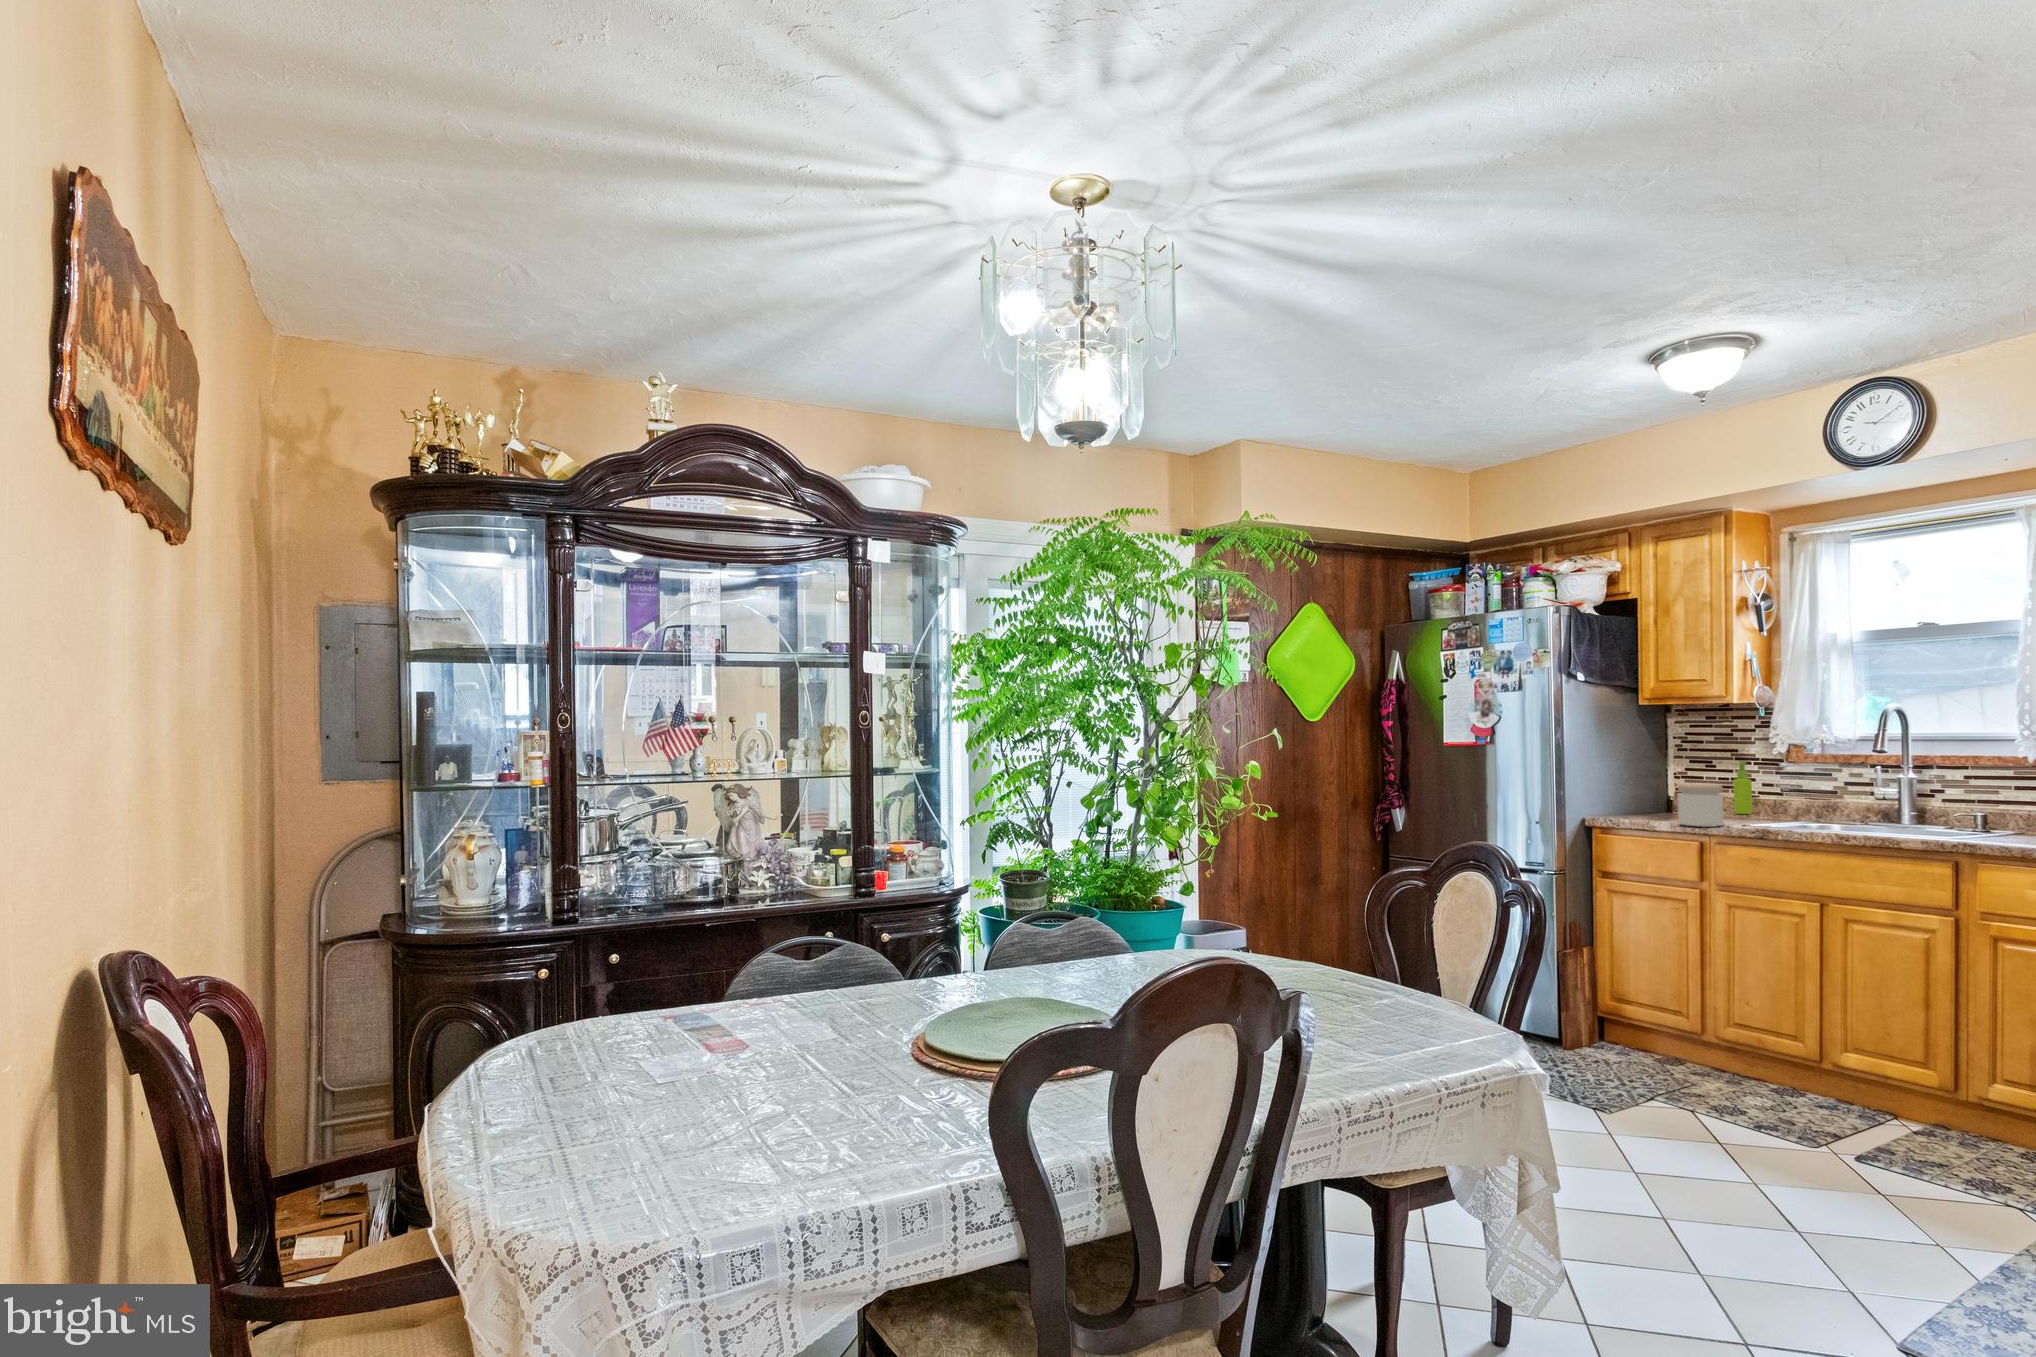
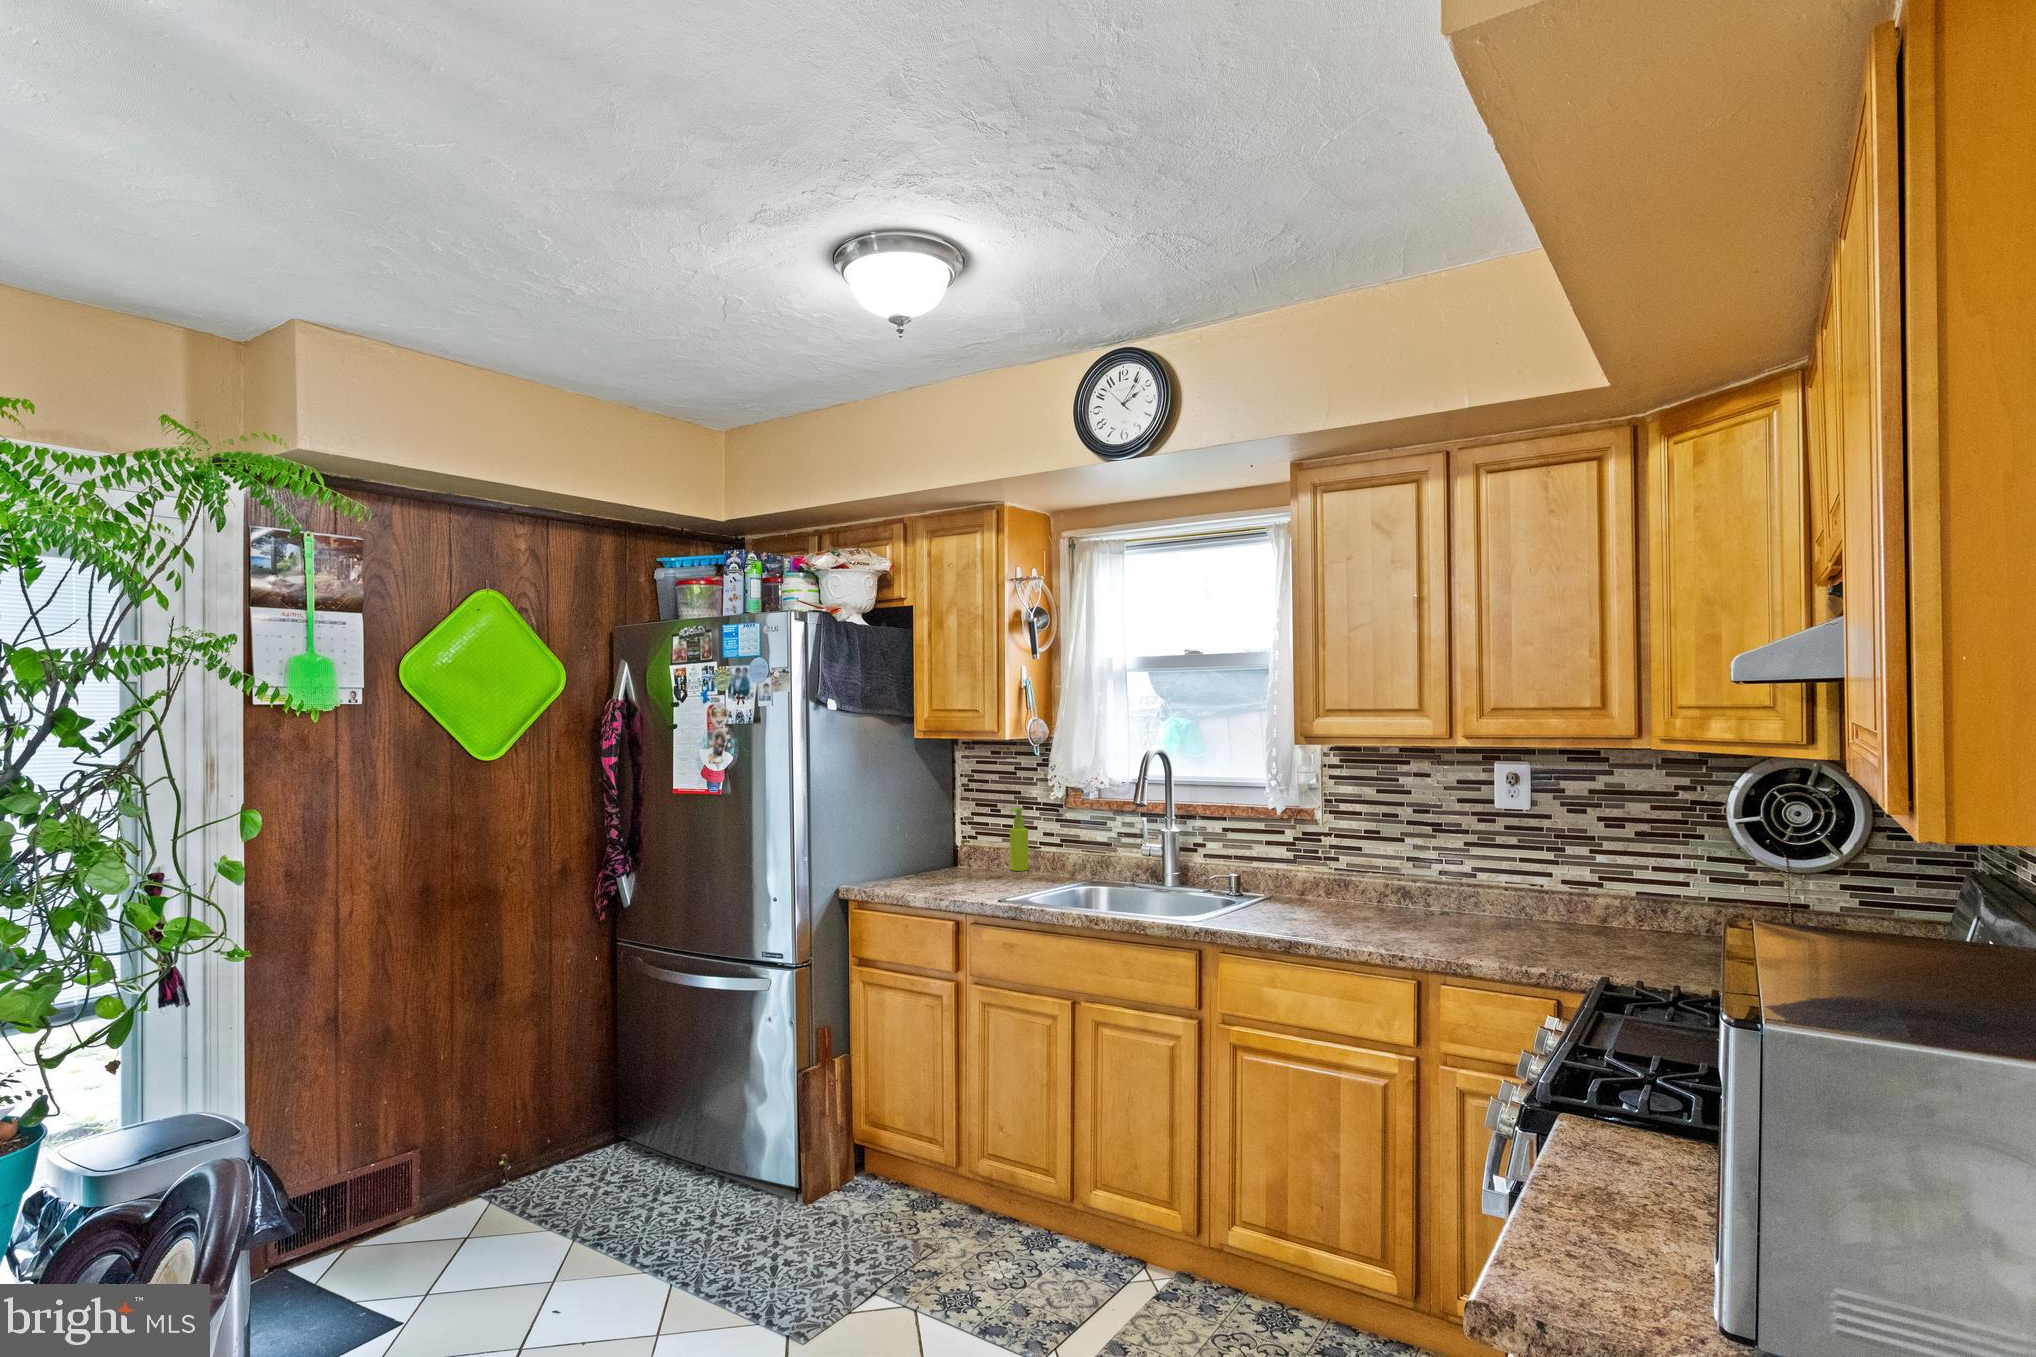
jar: present [1678,783,1724,827] -> none [934,843,983,900]

